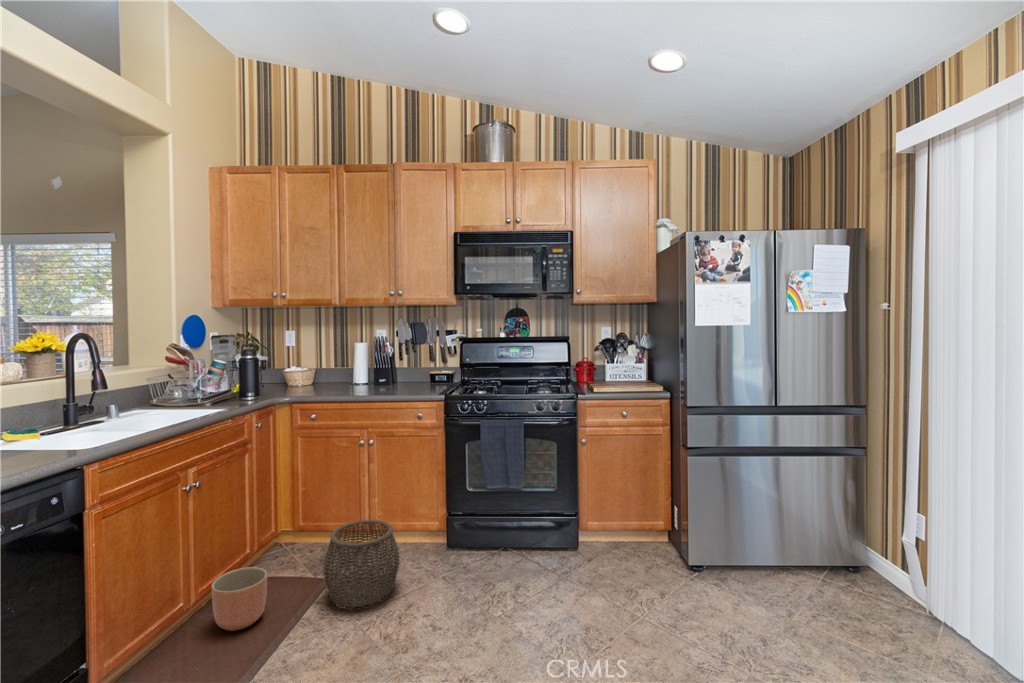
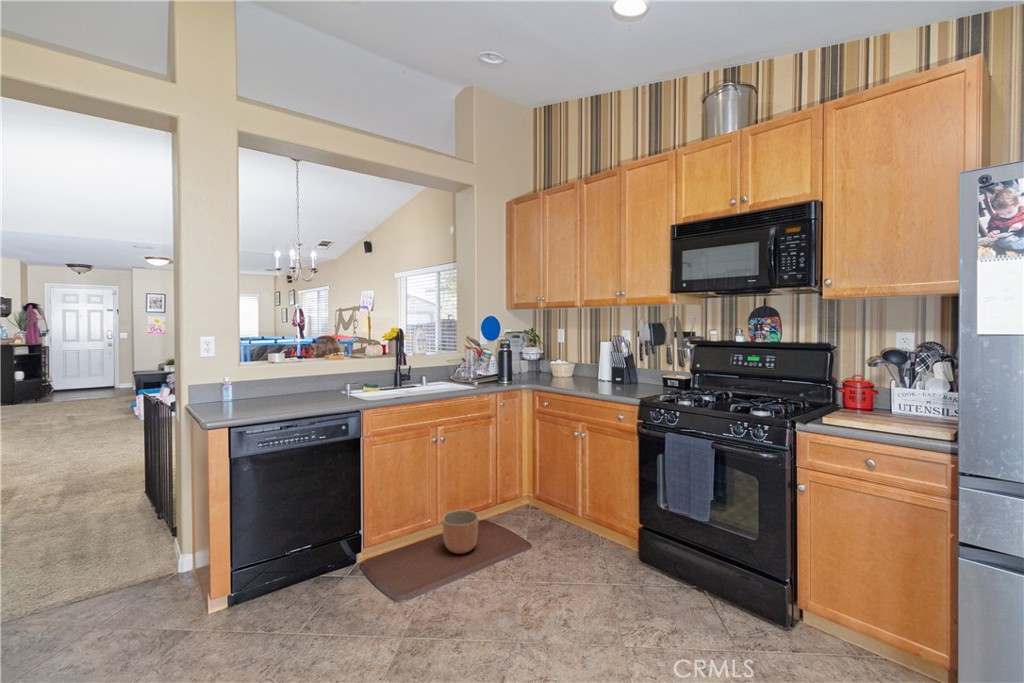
woven basket: present [323,520,400,608] -> none [511,502,576,579]

